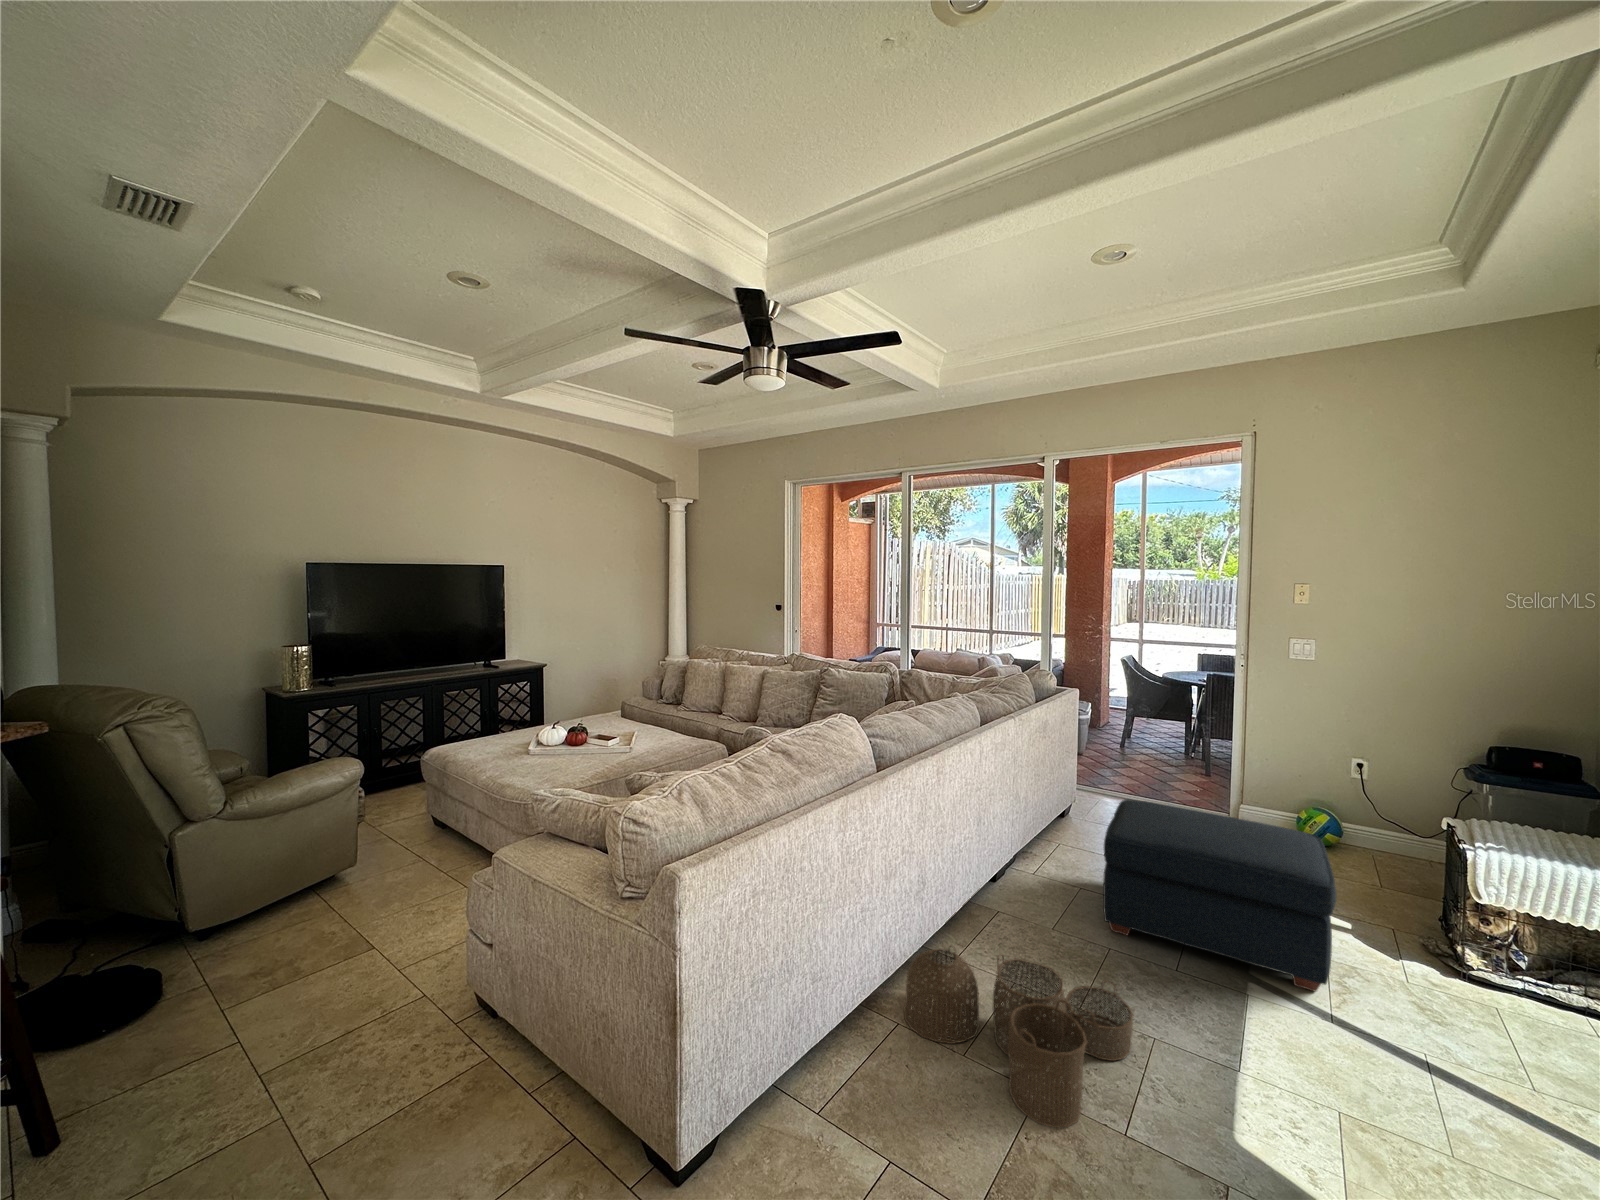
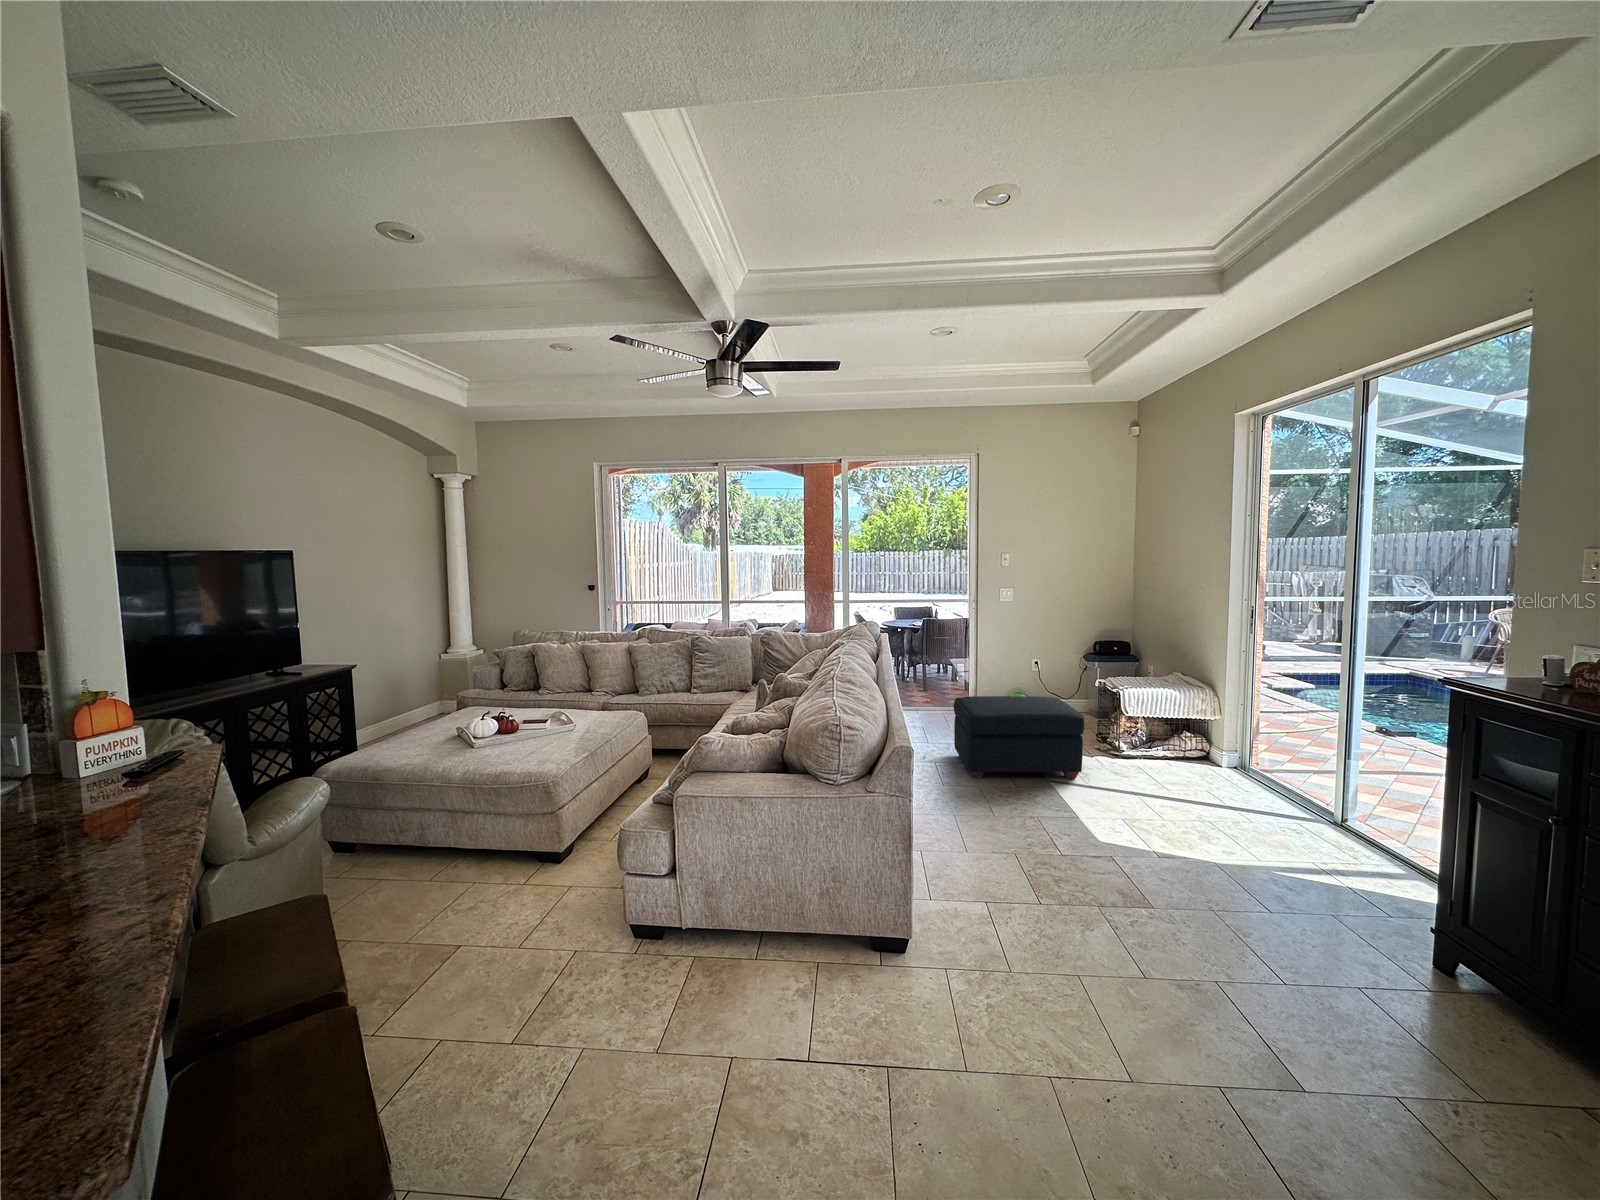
woven basket: present [904,946,1133,1128] -> none [912,788,1040,863]

